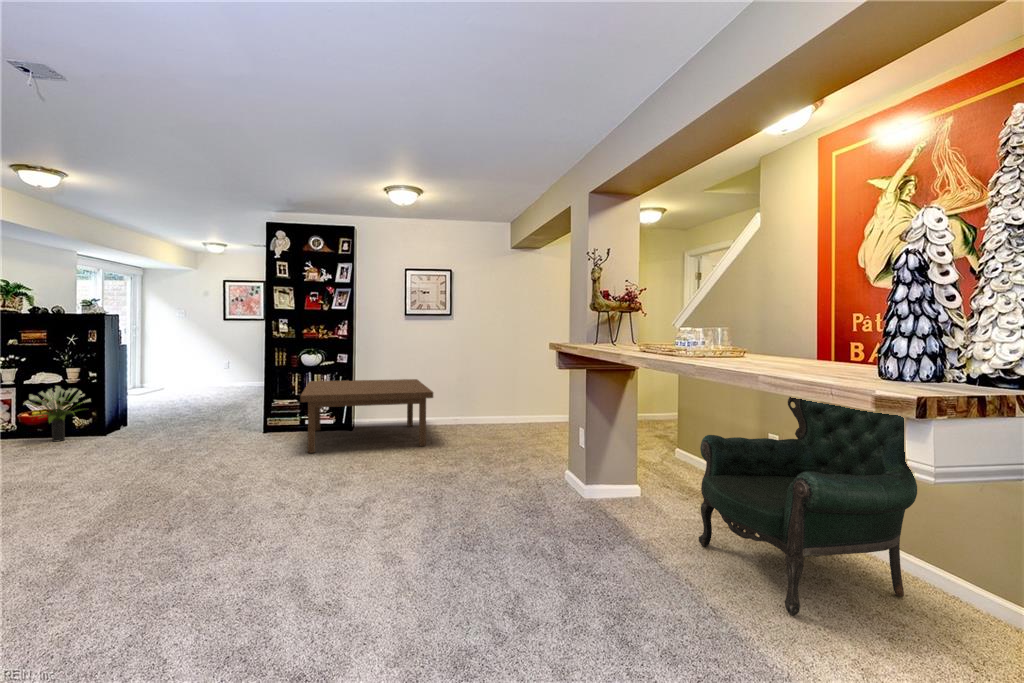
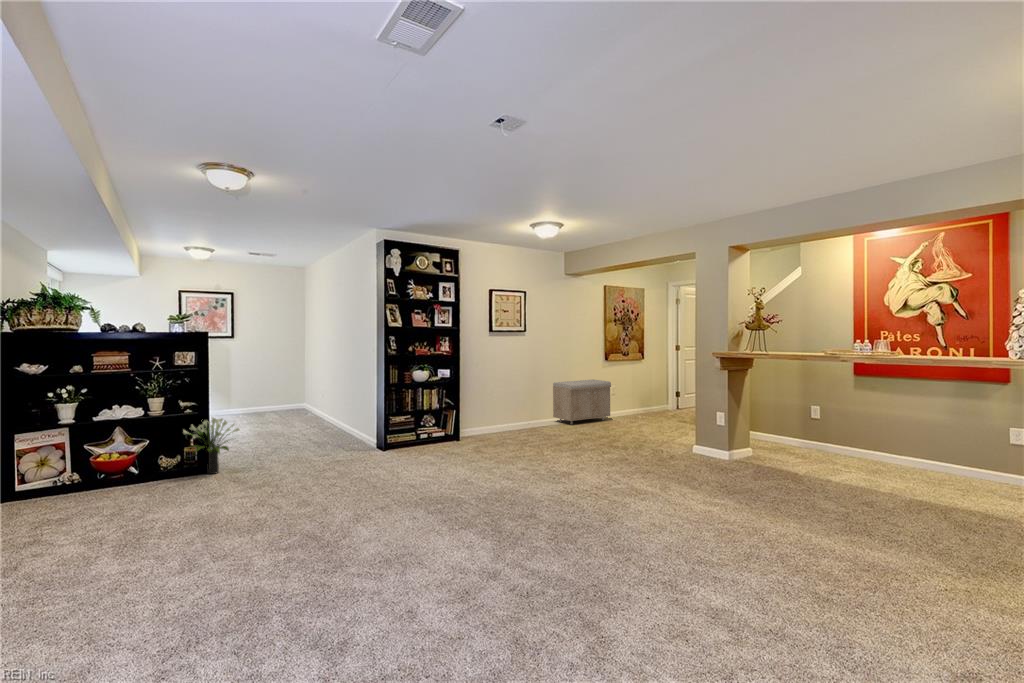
storage bench: none [487,378,552,429] -> present [553,379,611,424]
coffee table: present [300,379,433,453] -> none [423,388,562,454]
armchair: present [699,397,917,615] -> none [827,356,956,481]

